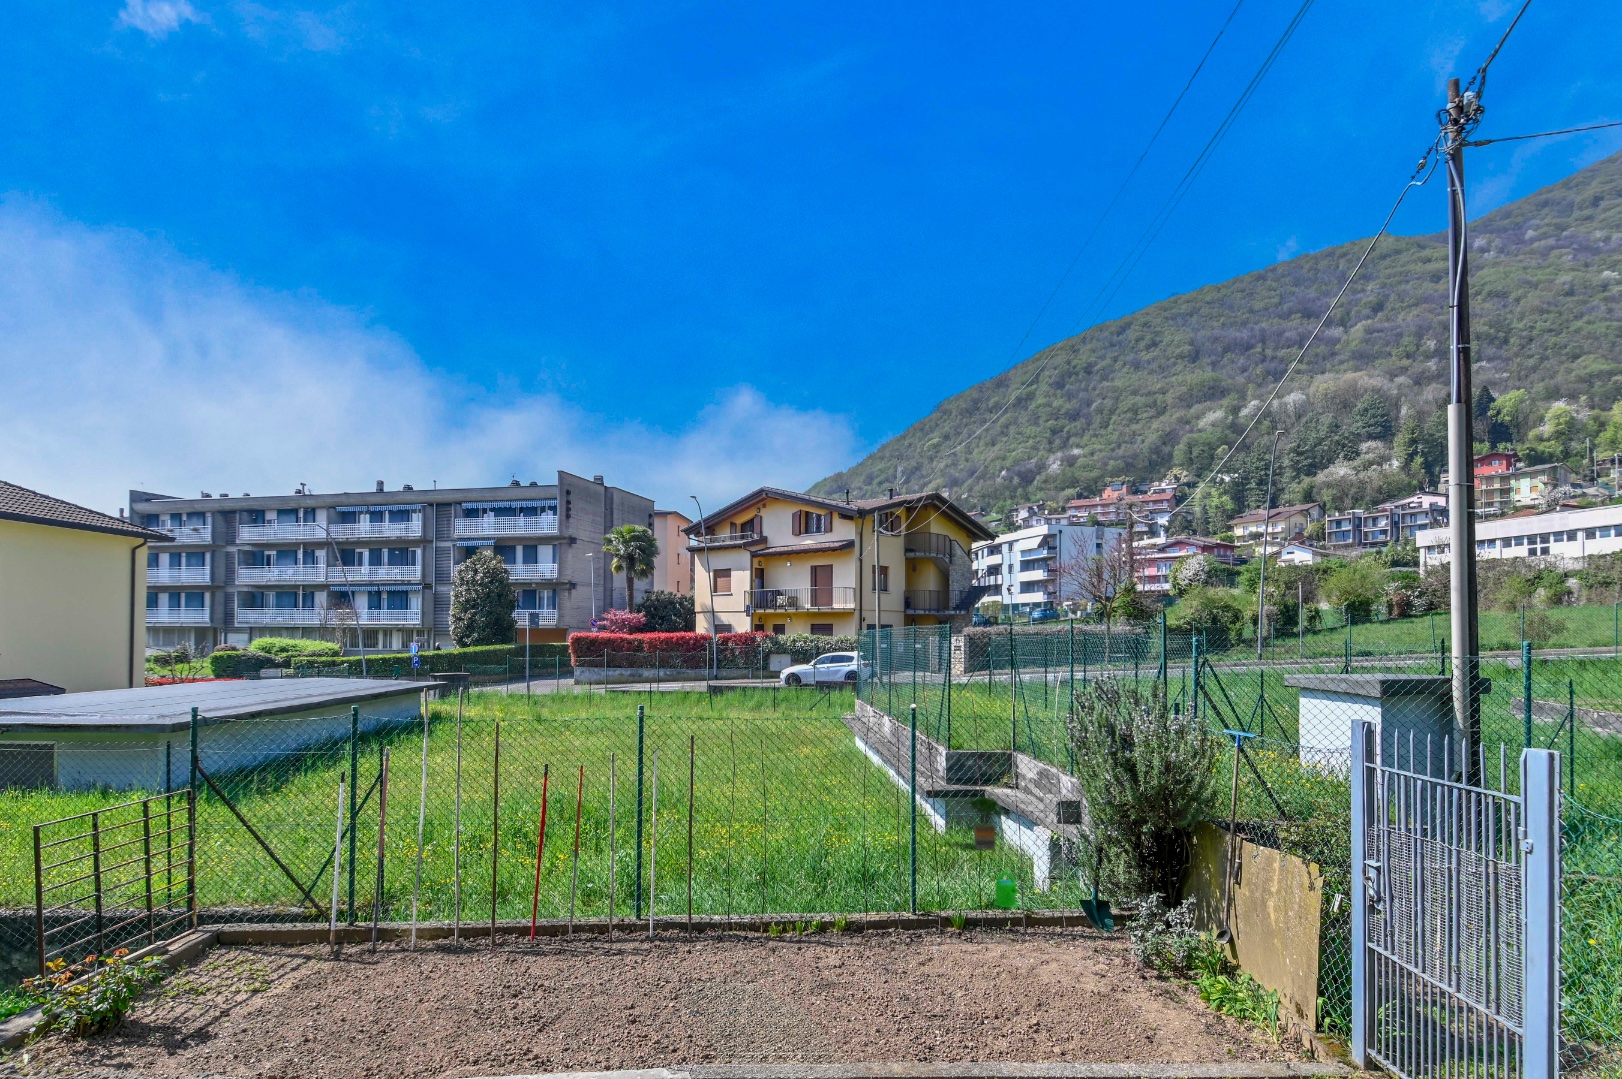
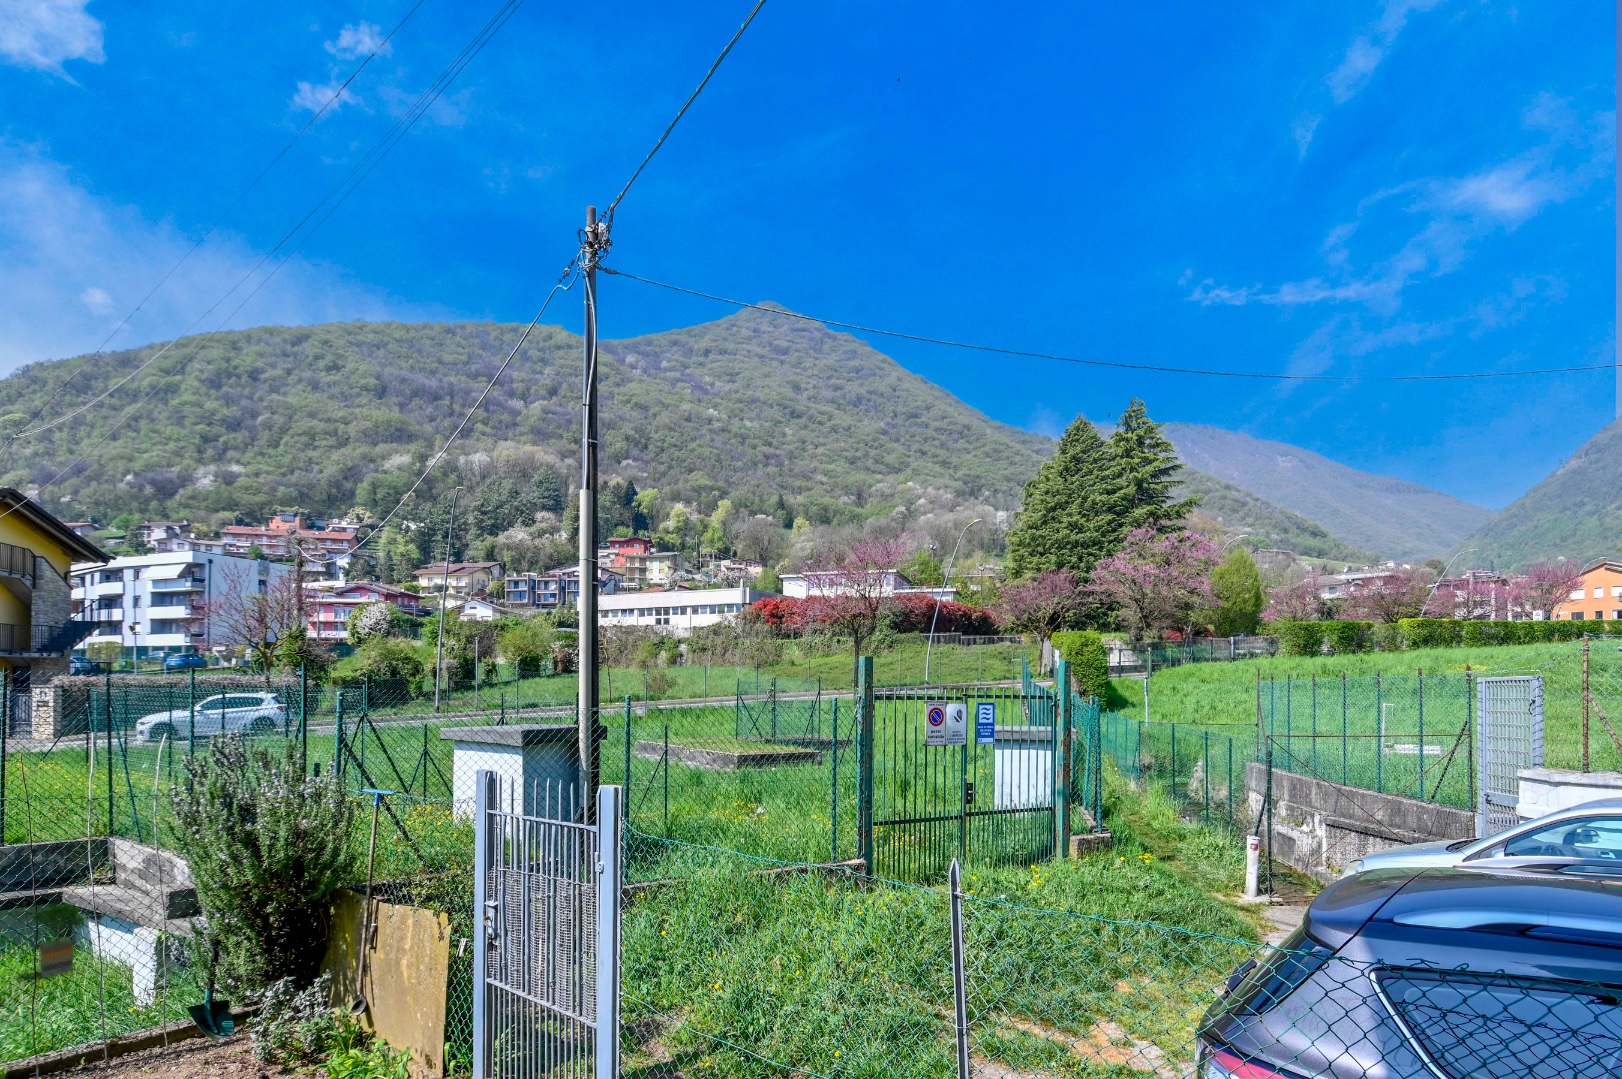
watering can: present [994,871,1018,908] -> none [64,1003,101,1052]

